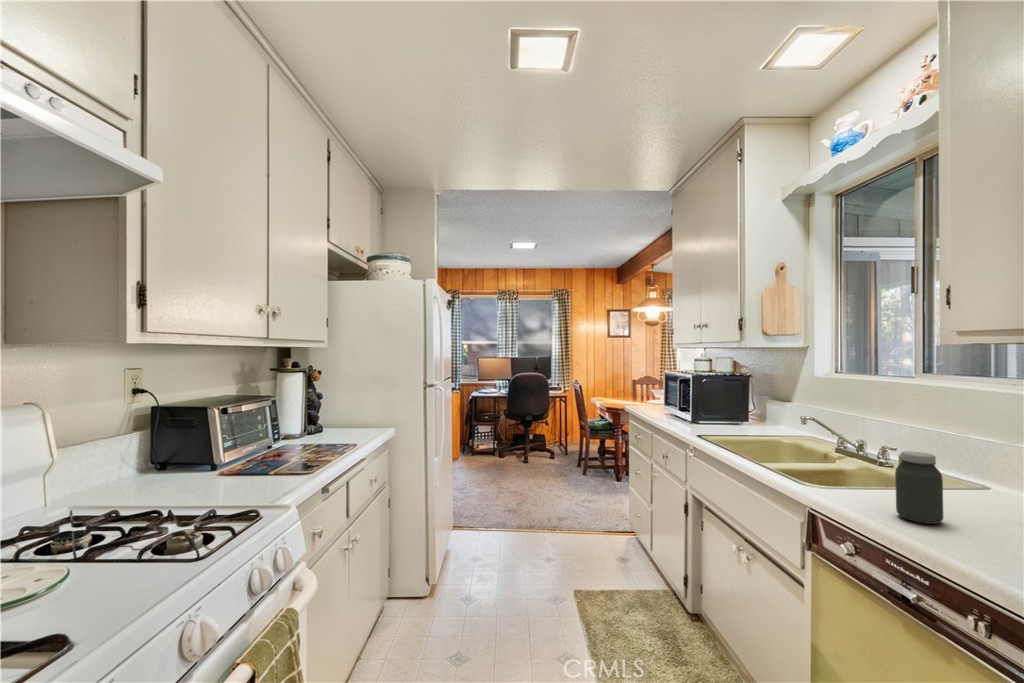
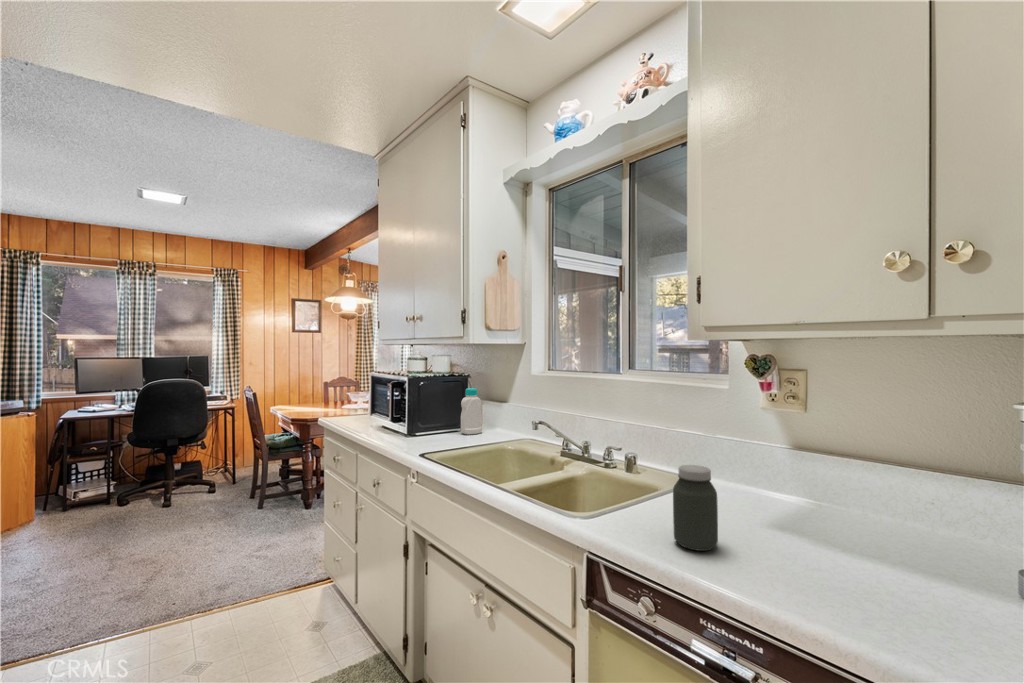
bottle: none [741,387,763,427] -> present [461,388,482,435]

